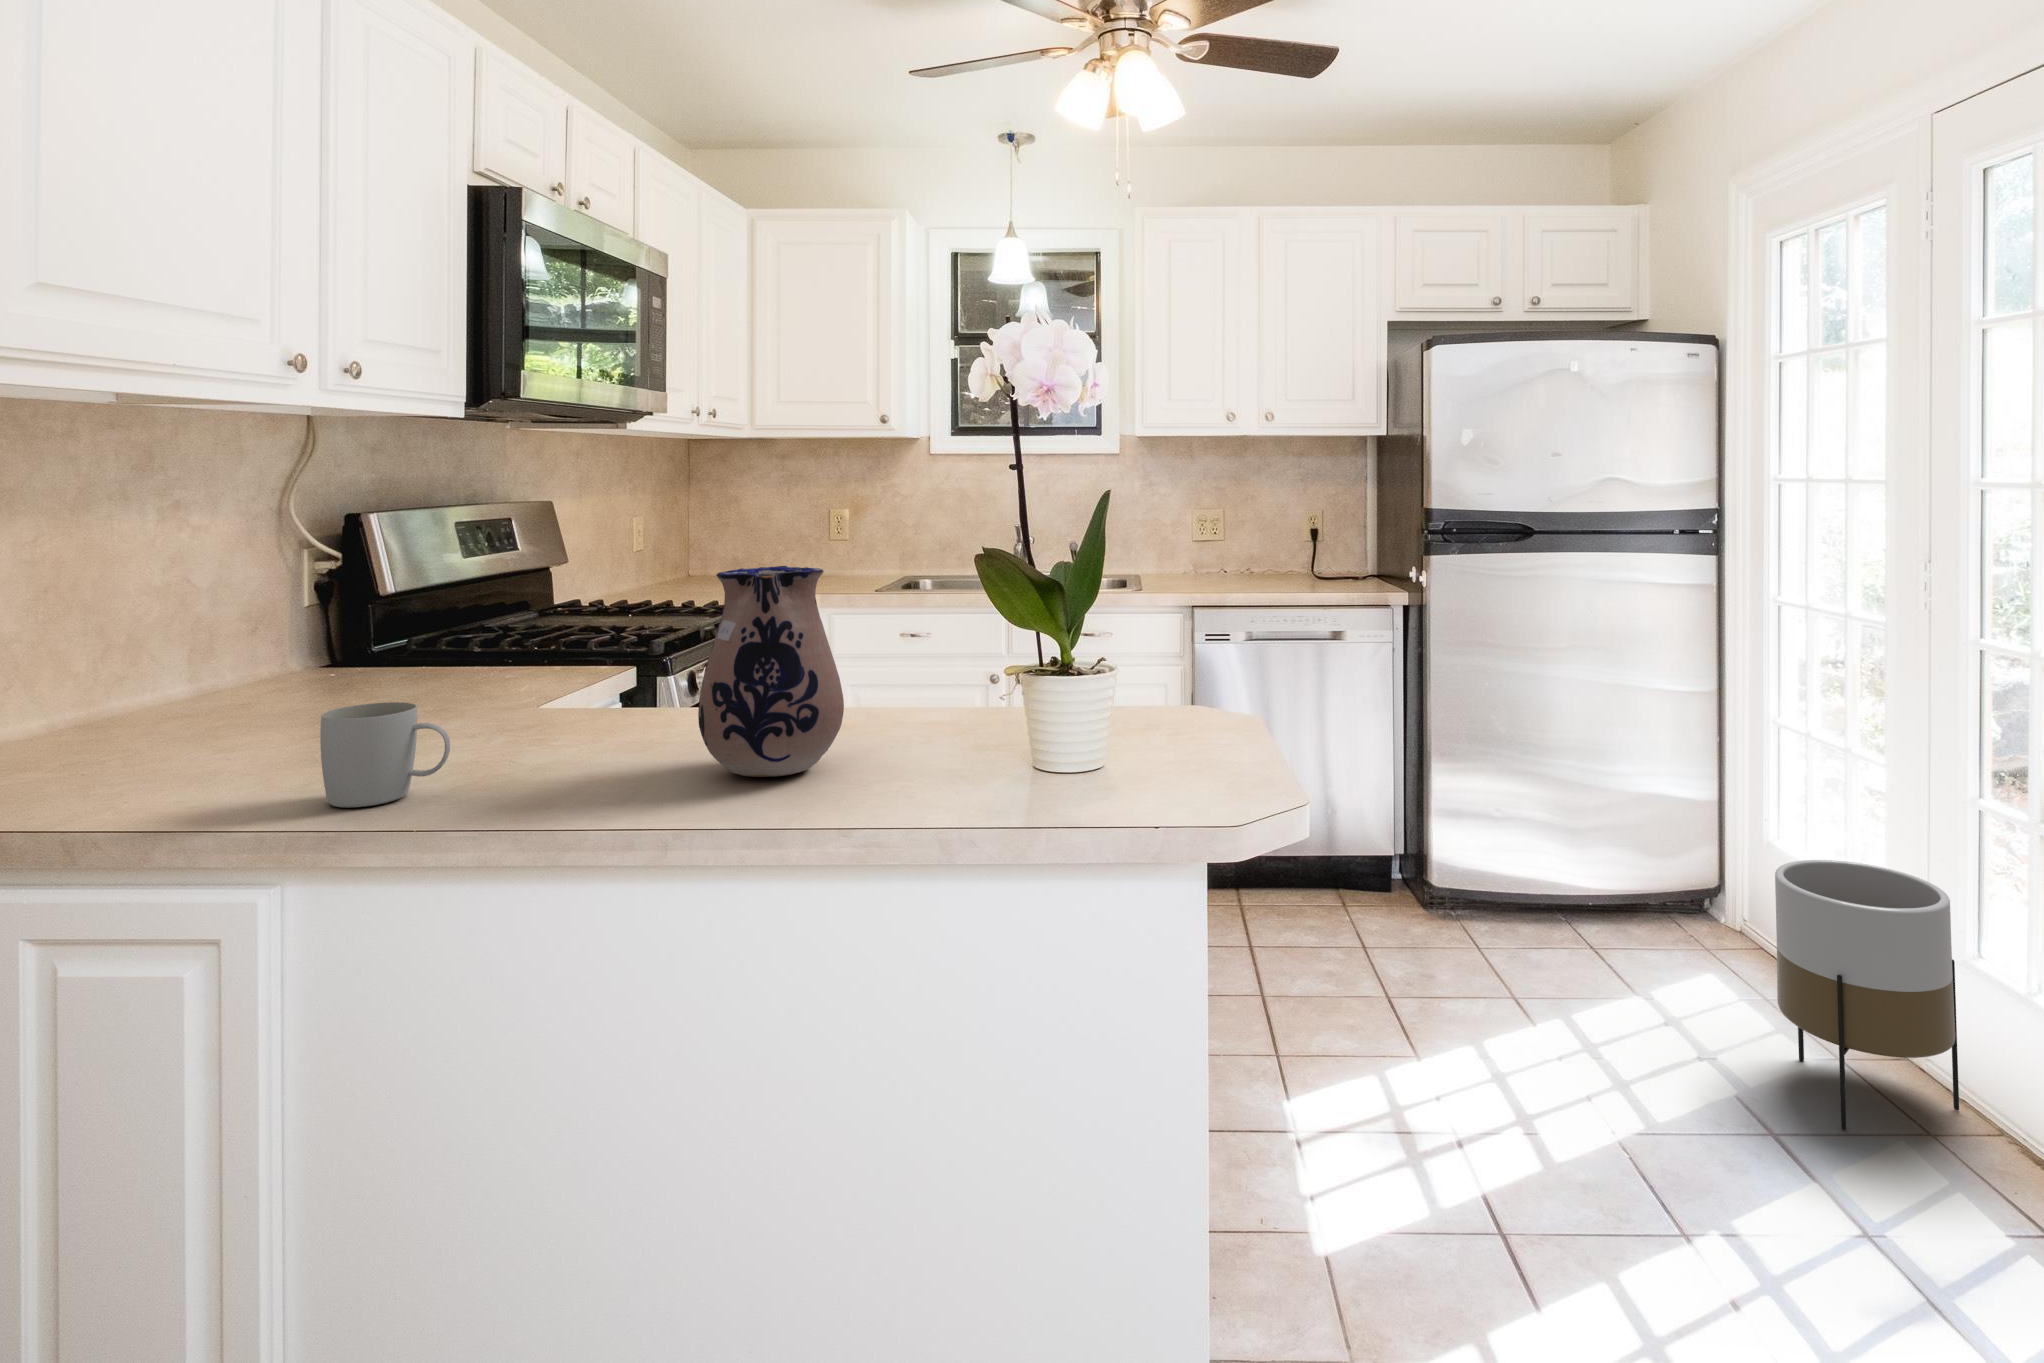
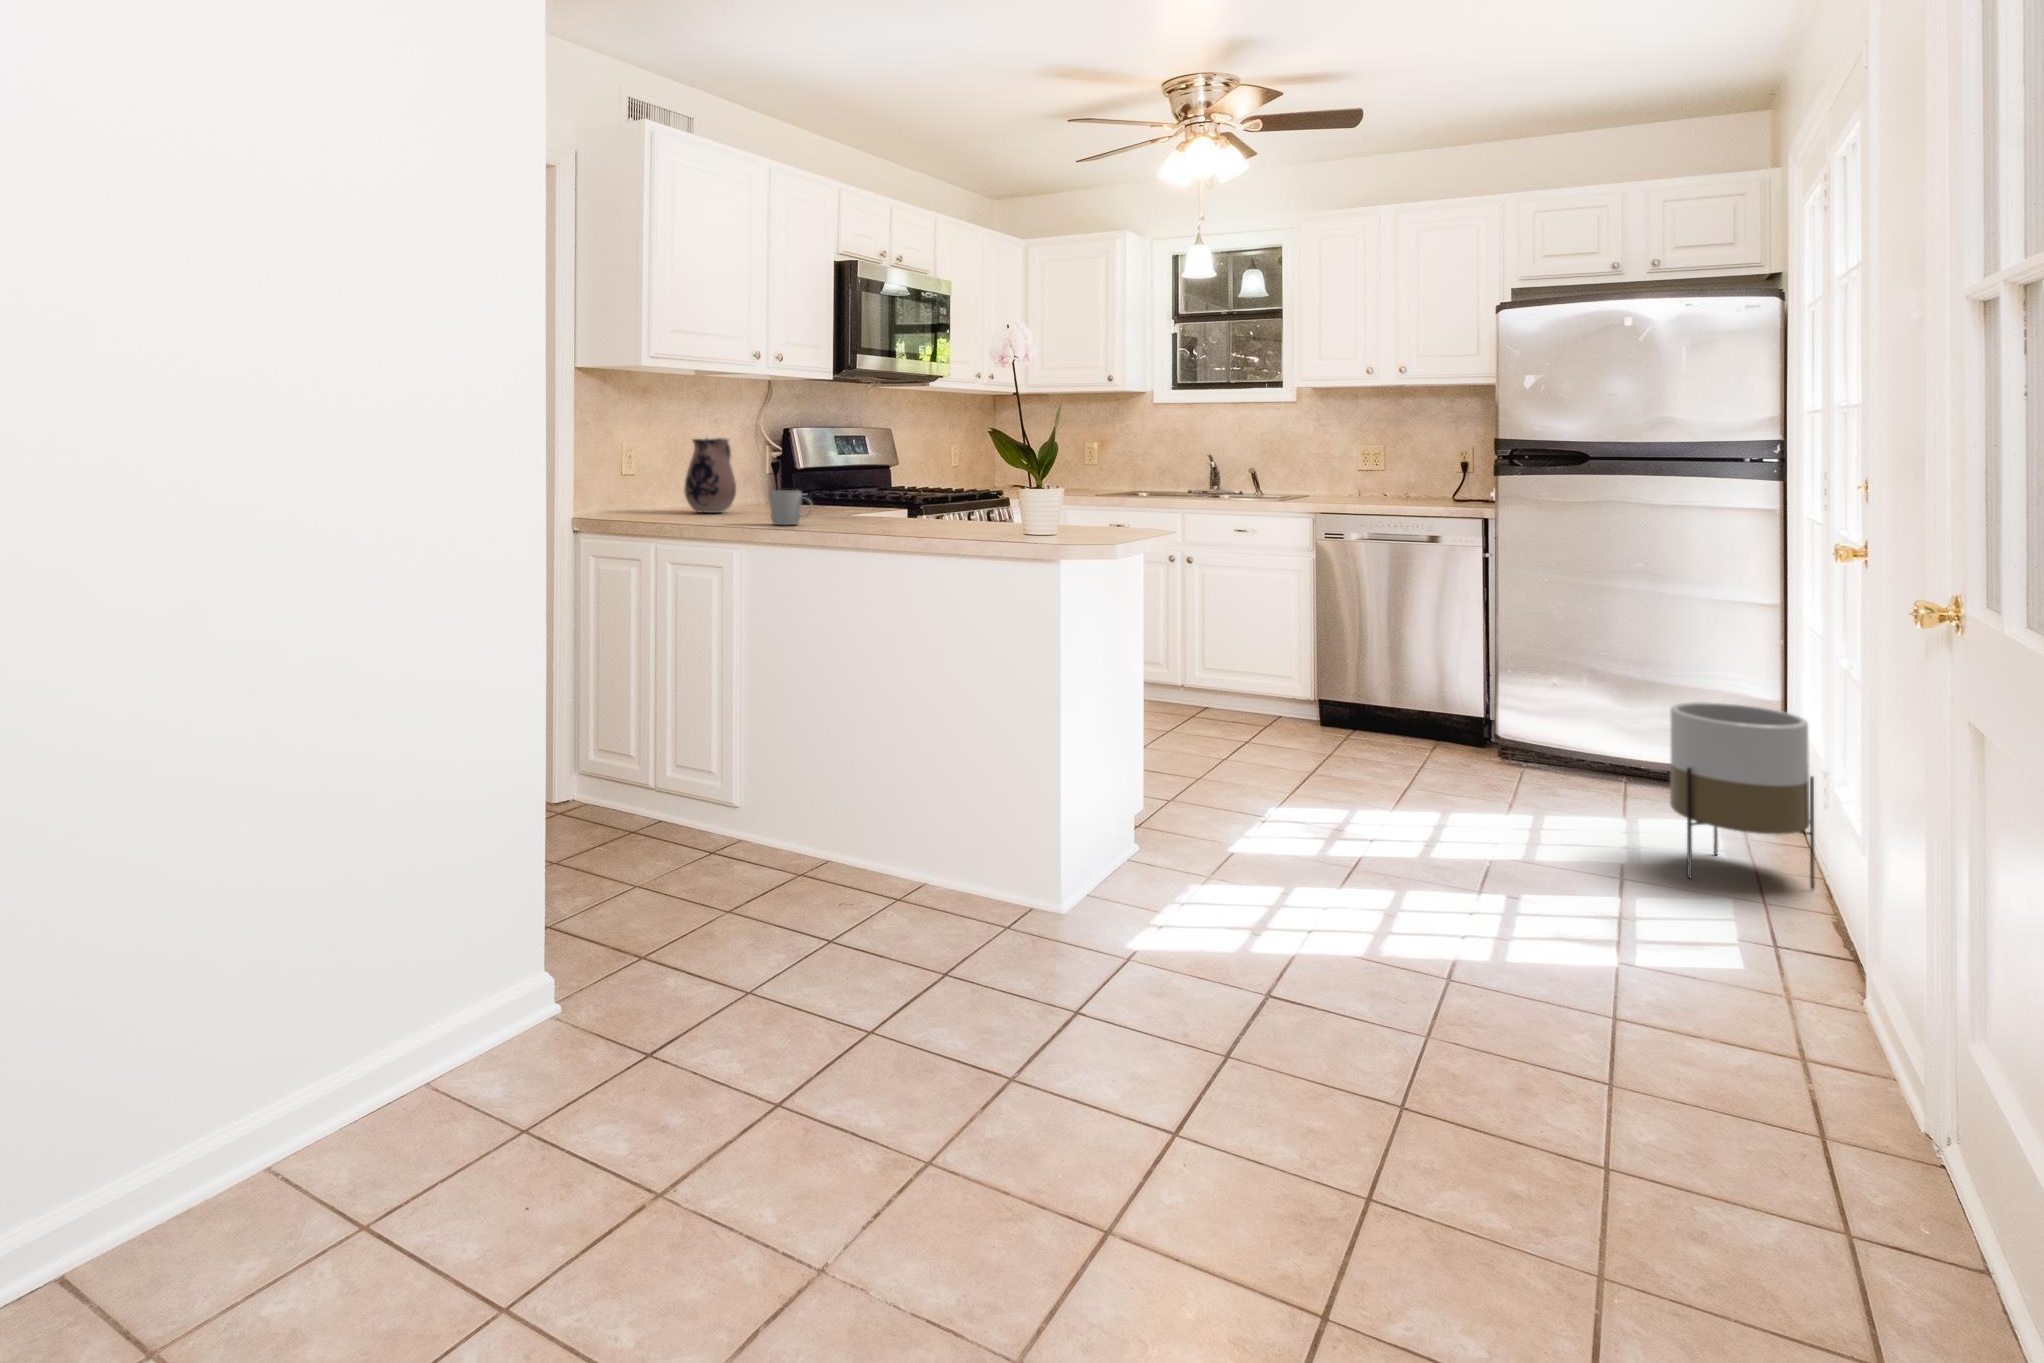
ceramic pitcher: present [698,565,844,777] -> present [684,438,736,513]

